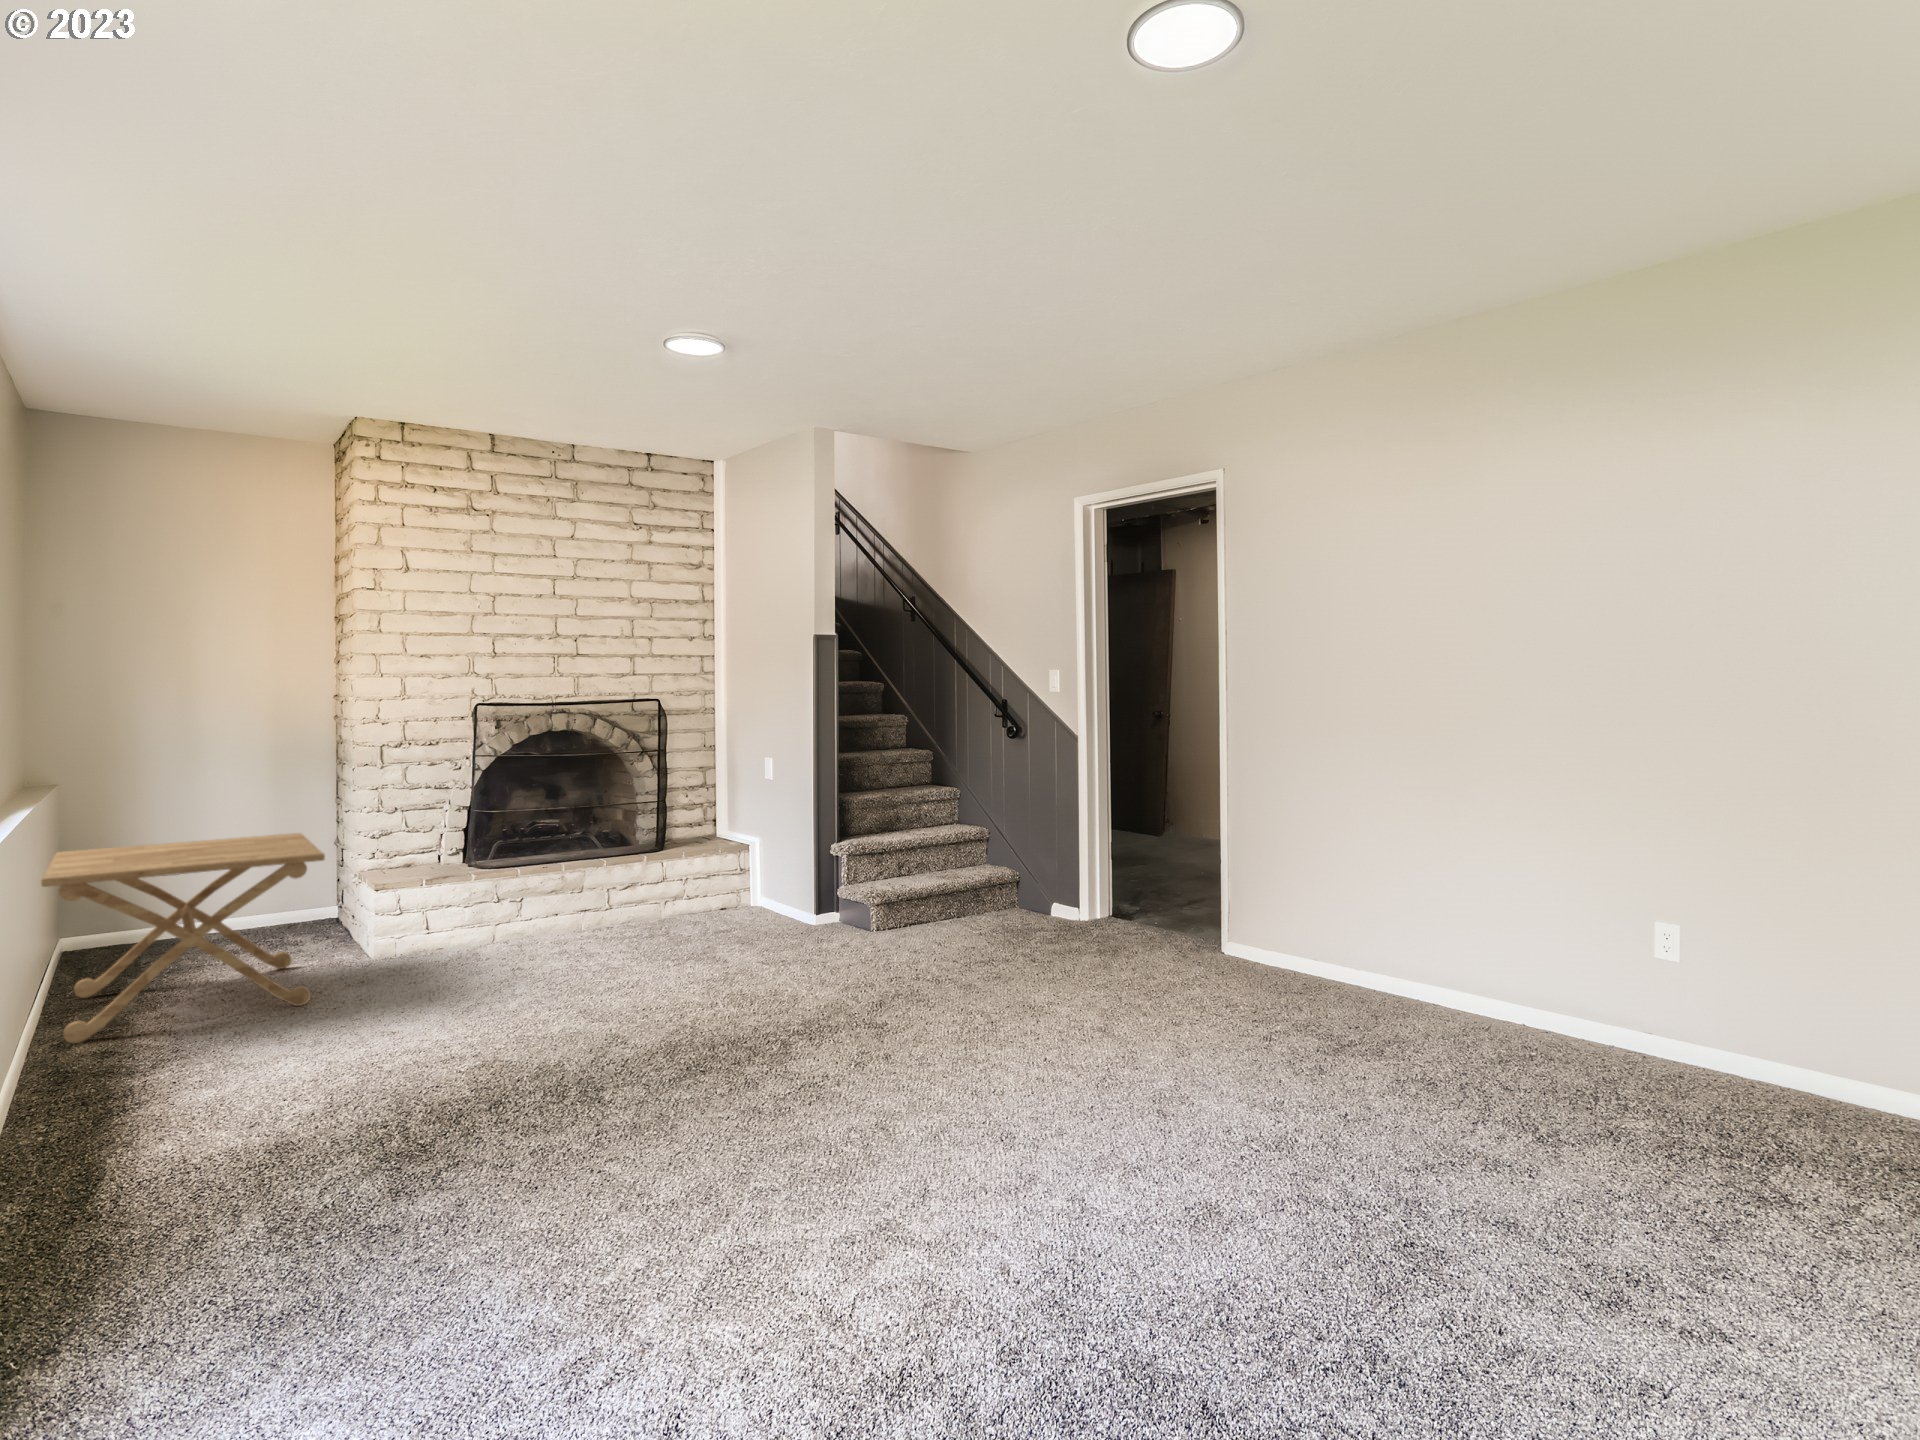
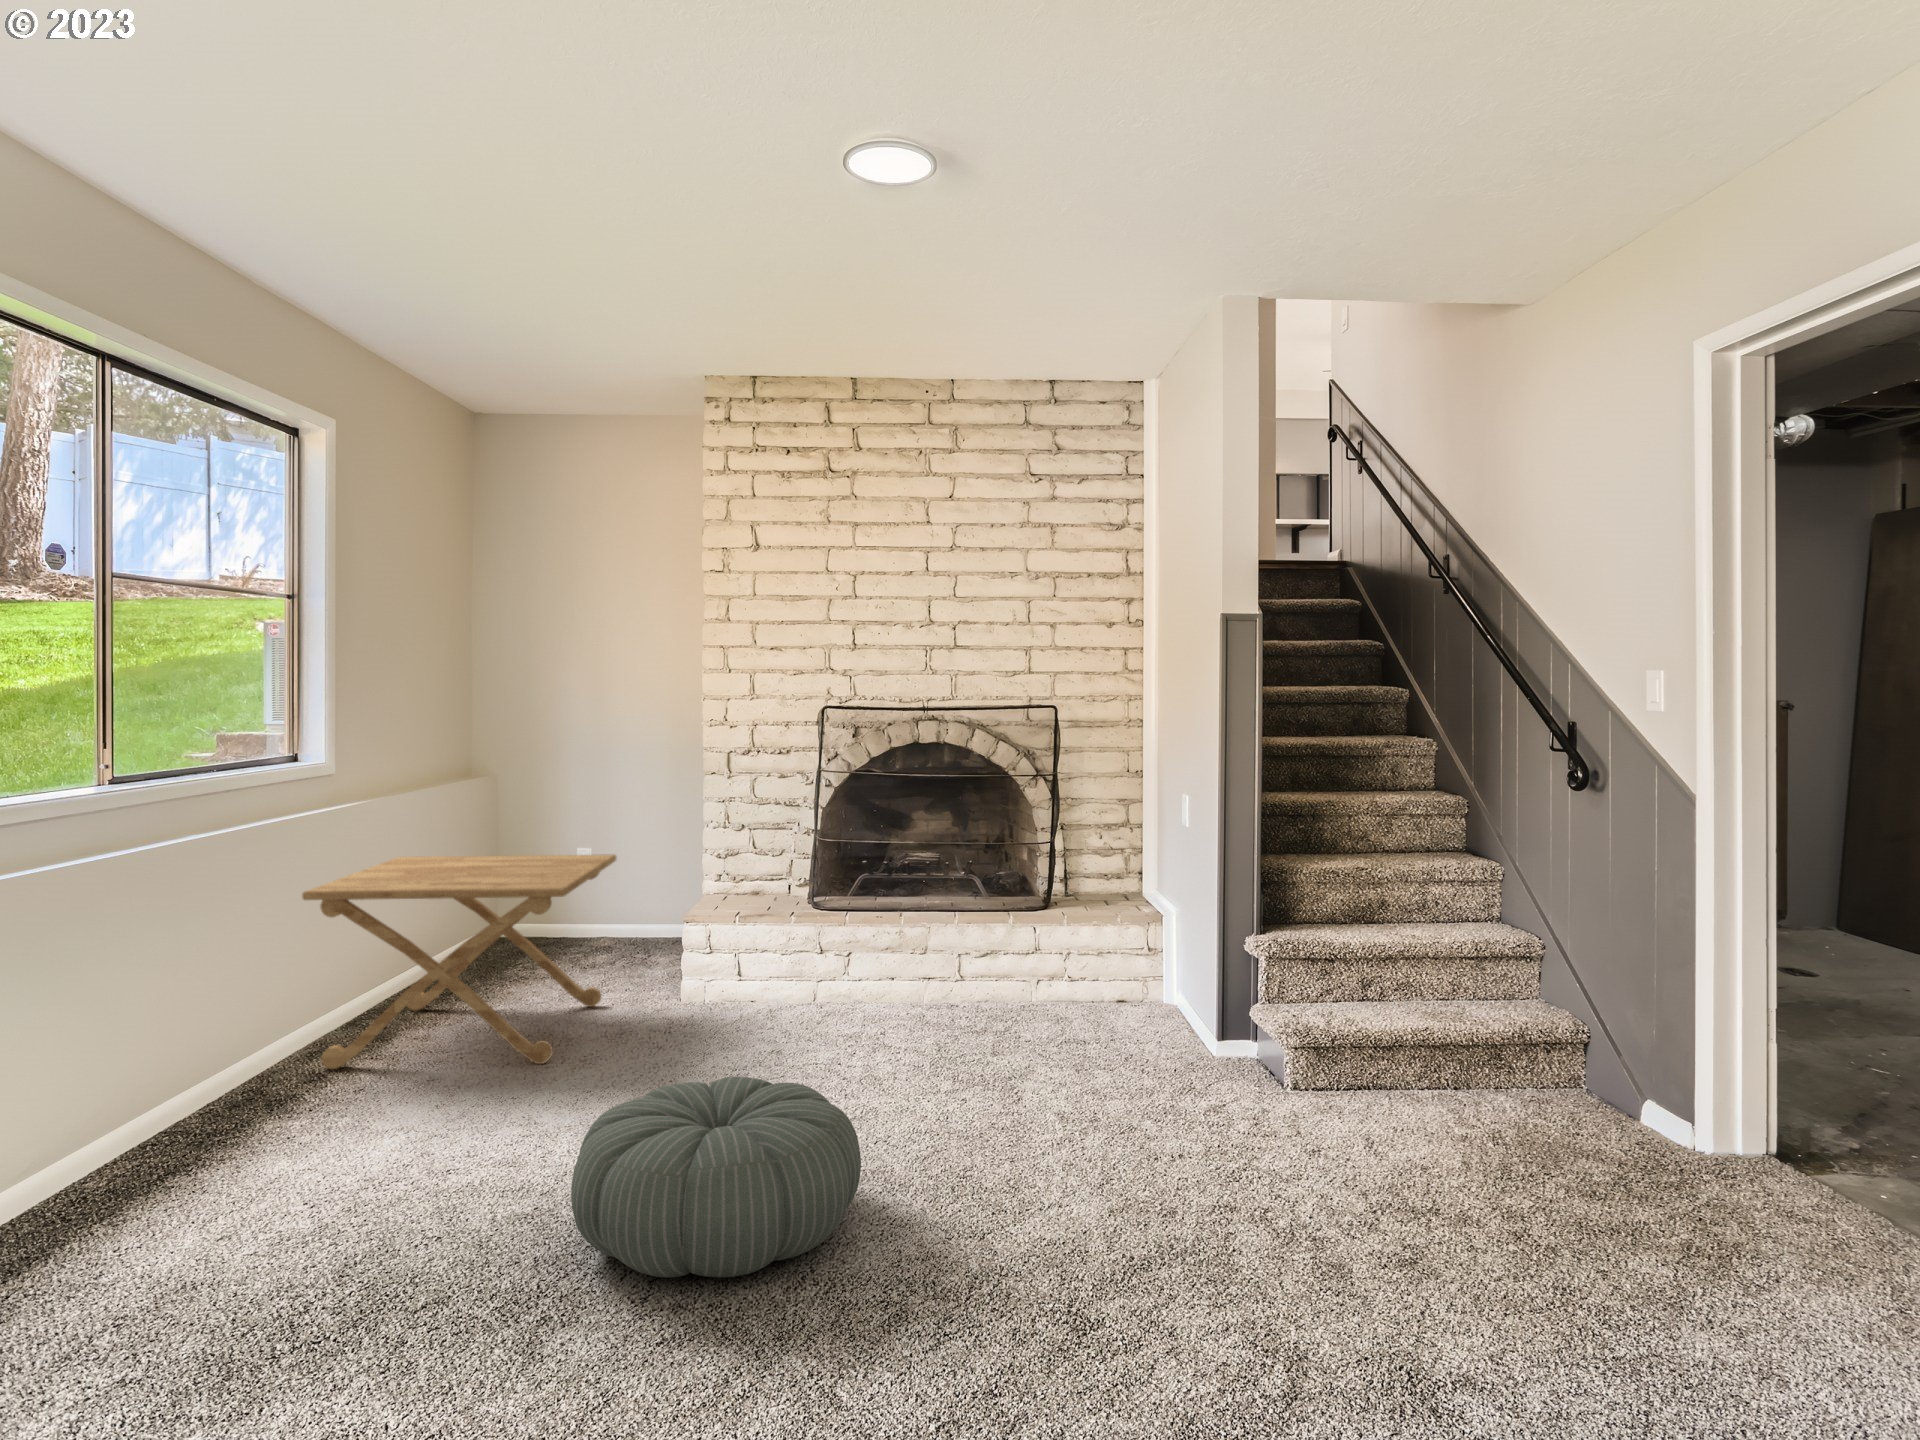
pouf: none [497,950,703,1070] -> present [571,1077,861,1277]

